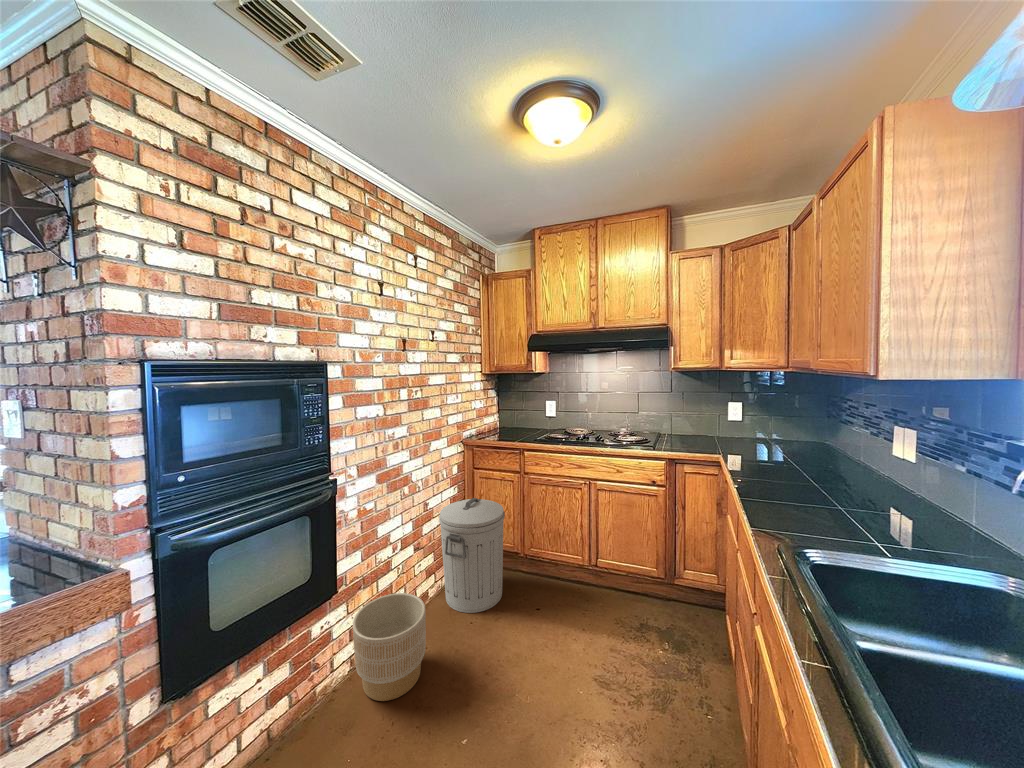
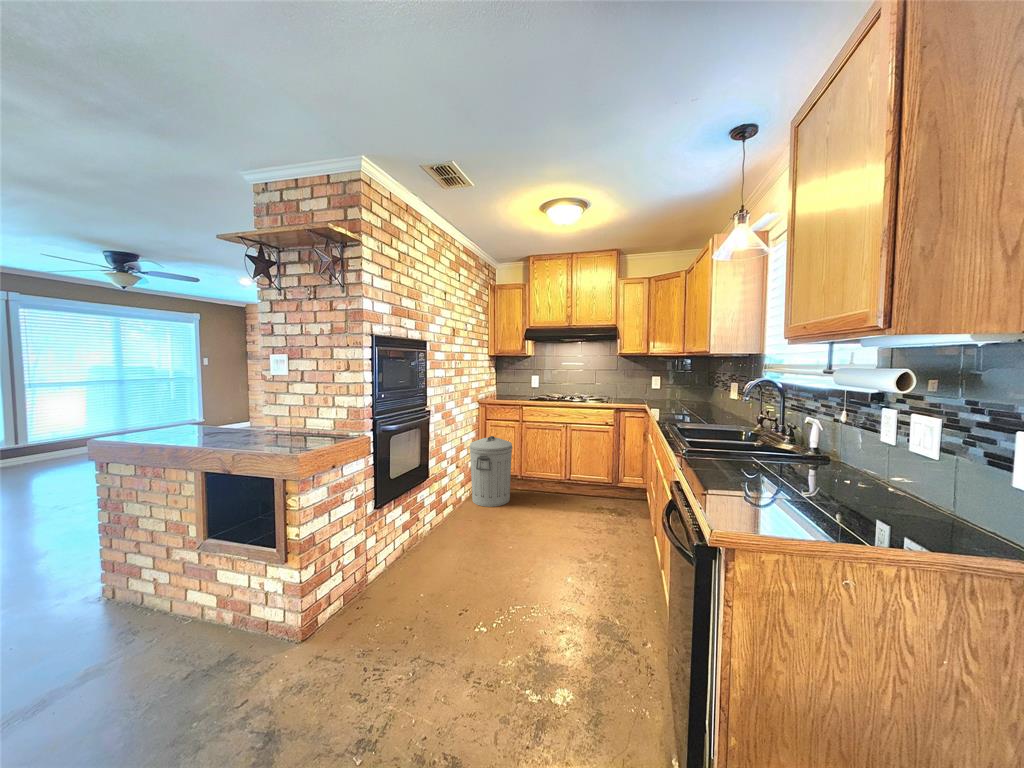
planter: present [353,593,426,701] -> none [435,486,476,538]

